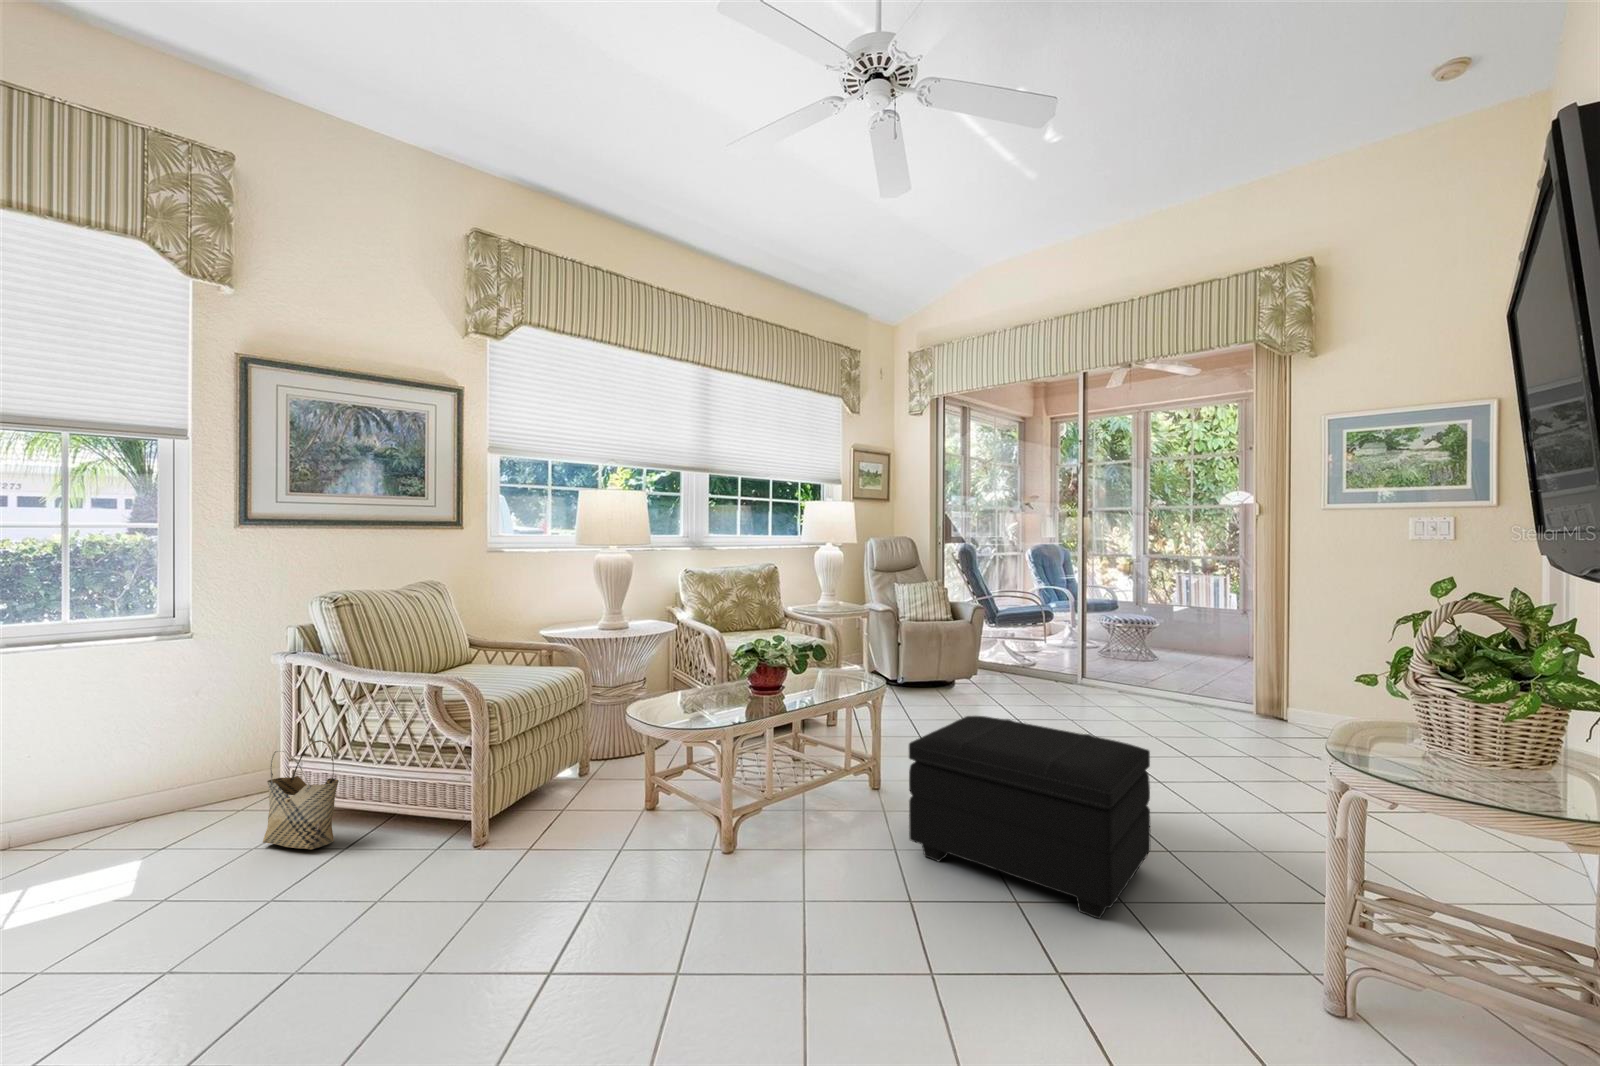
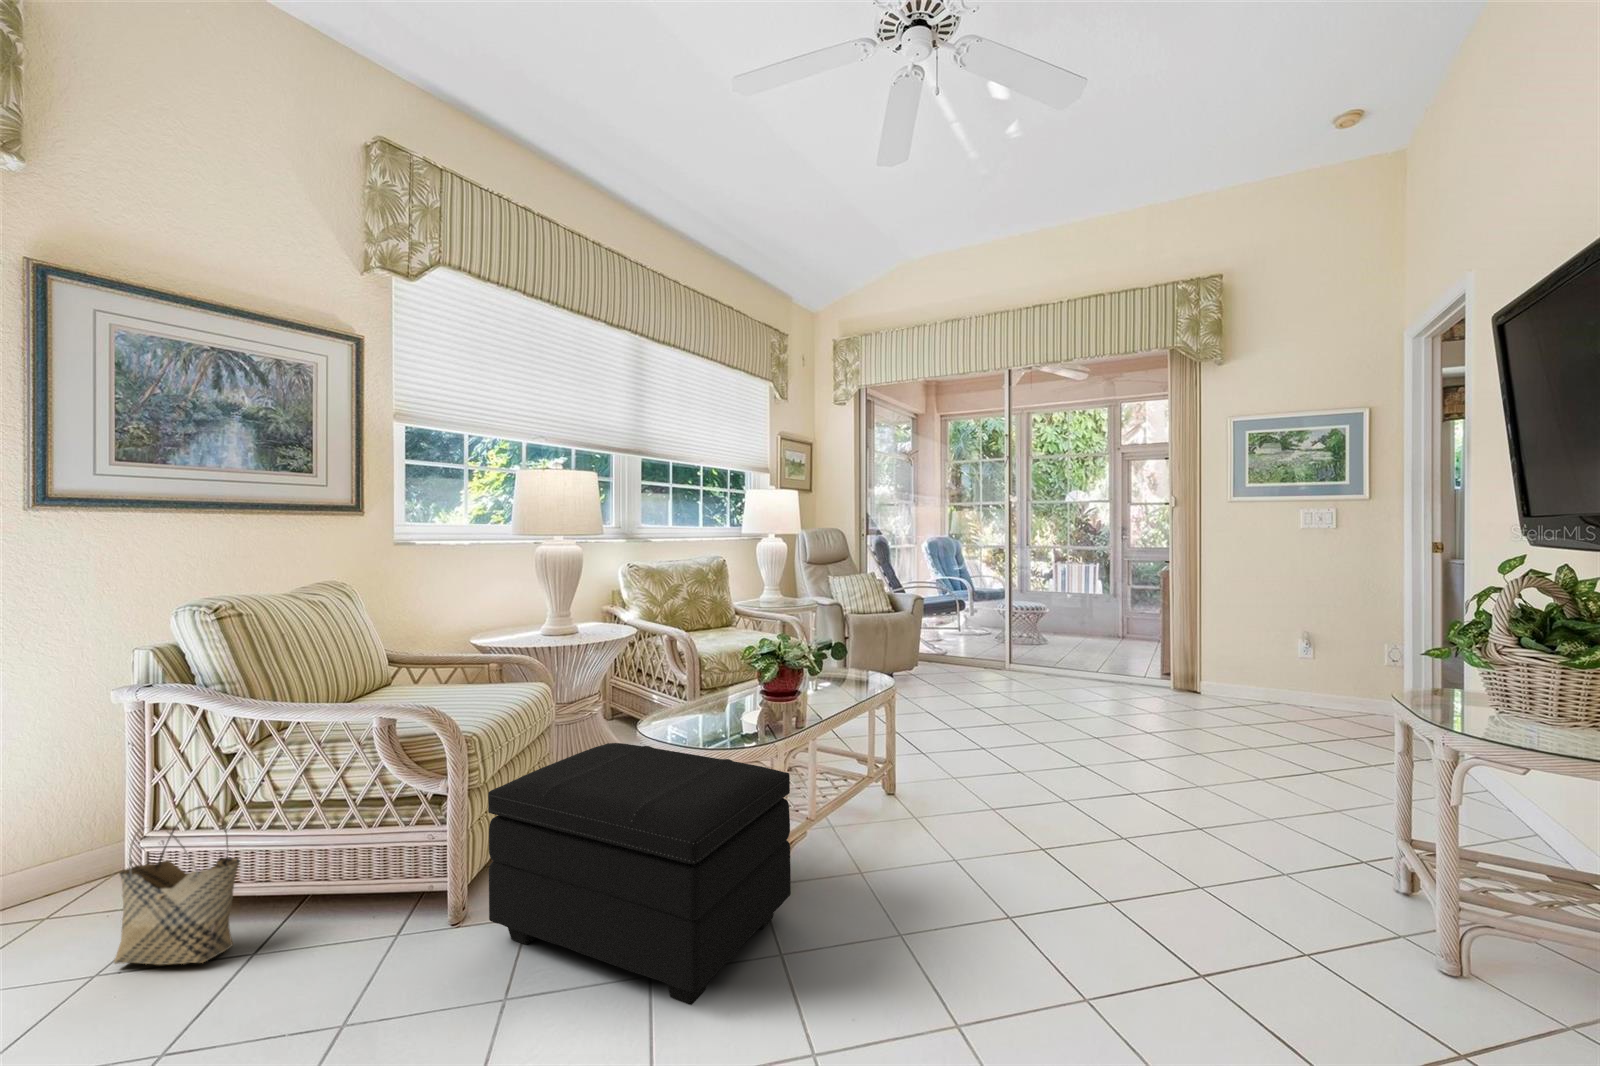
footstool: present [909,716,1150,919] -> present [488,743,791,1005]

